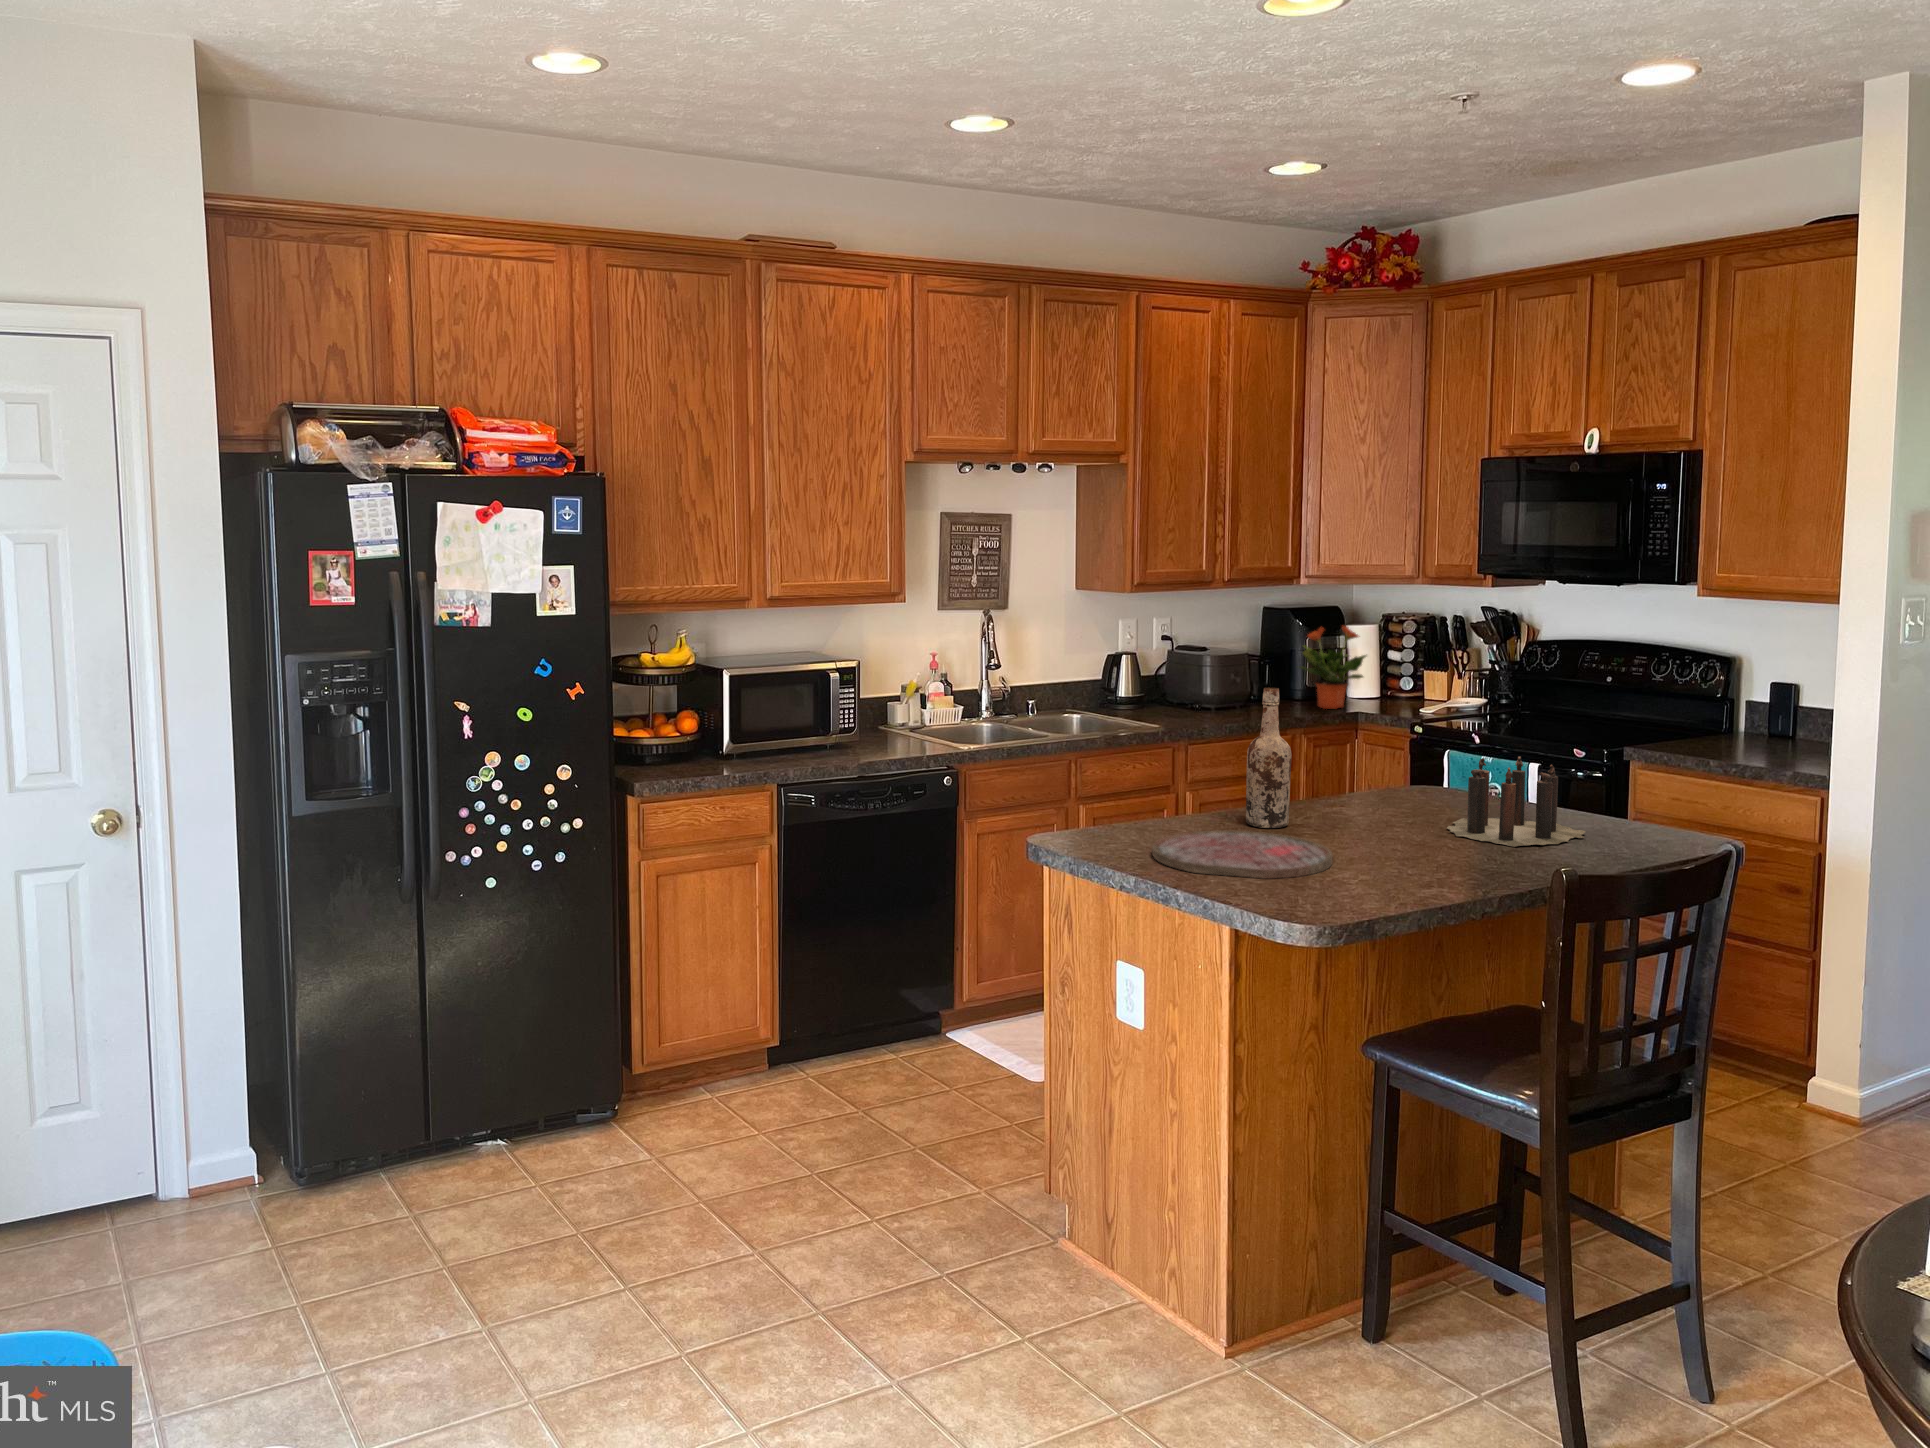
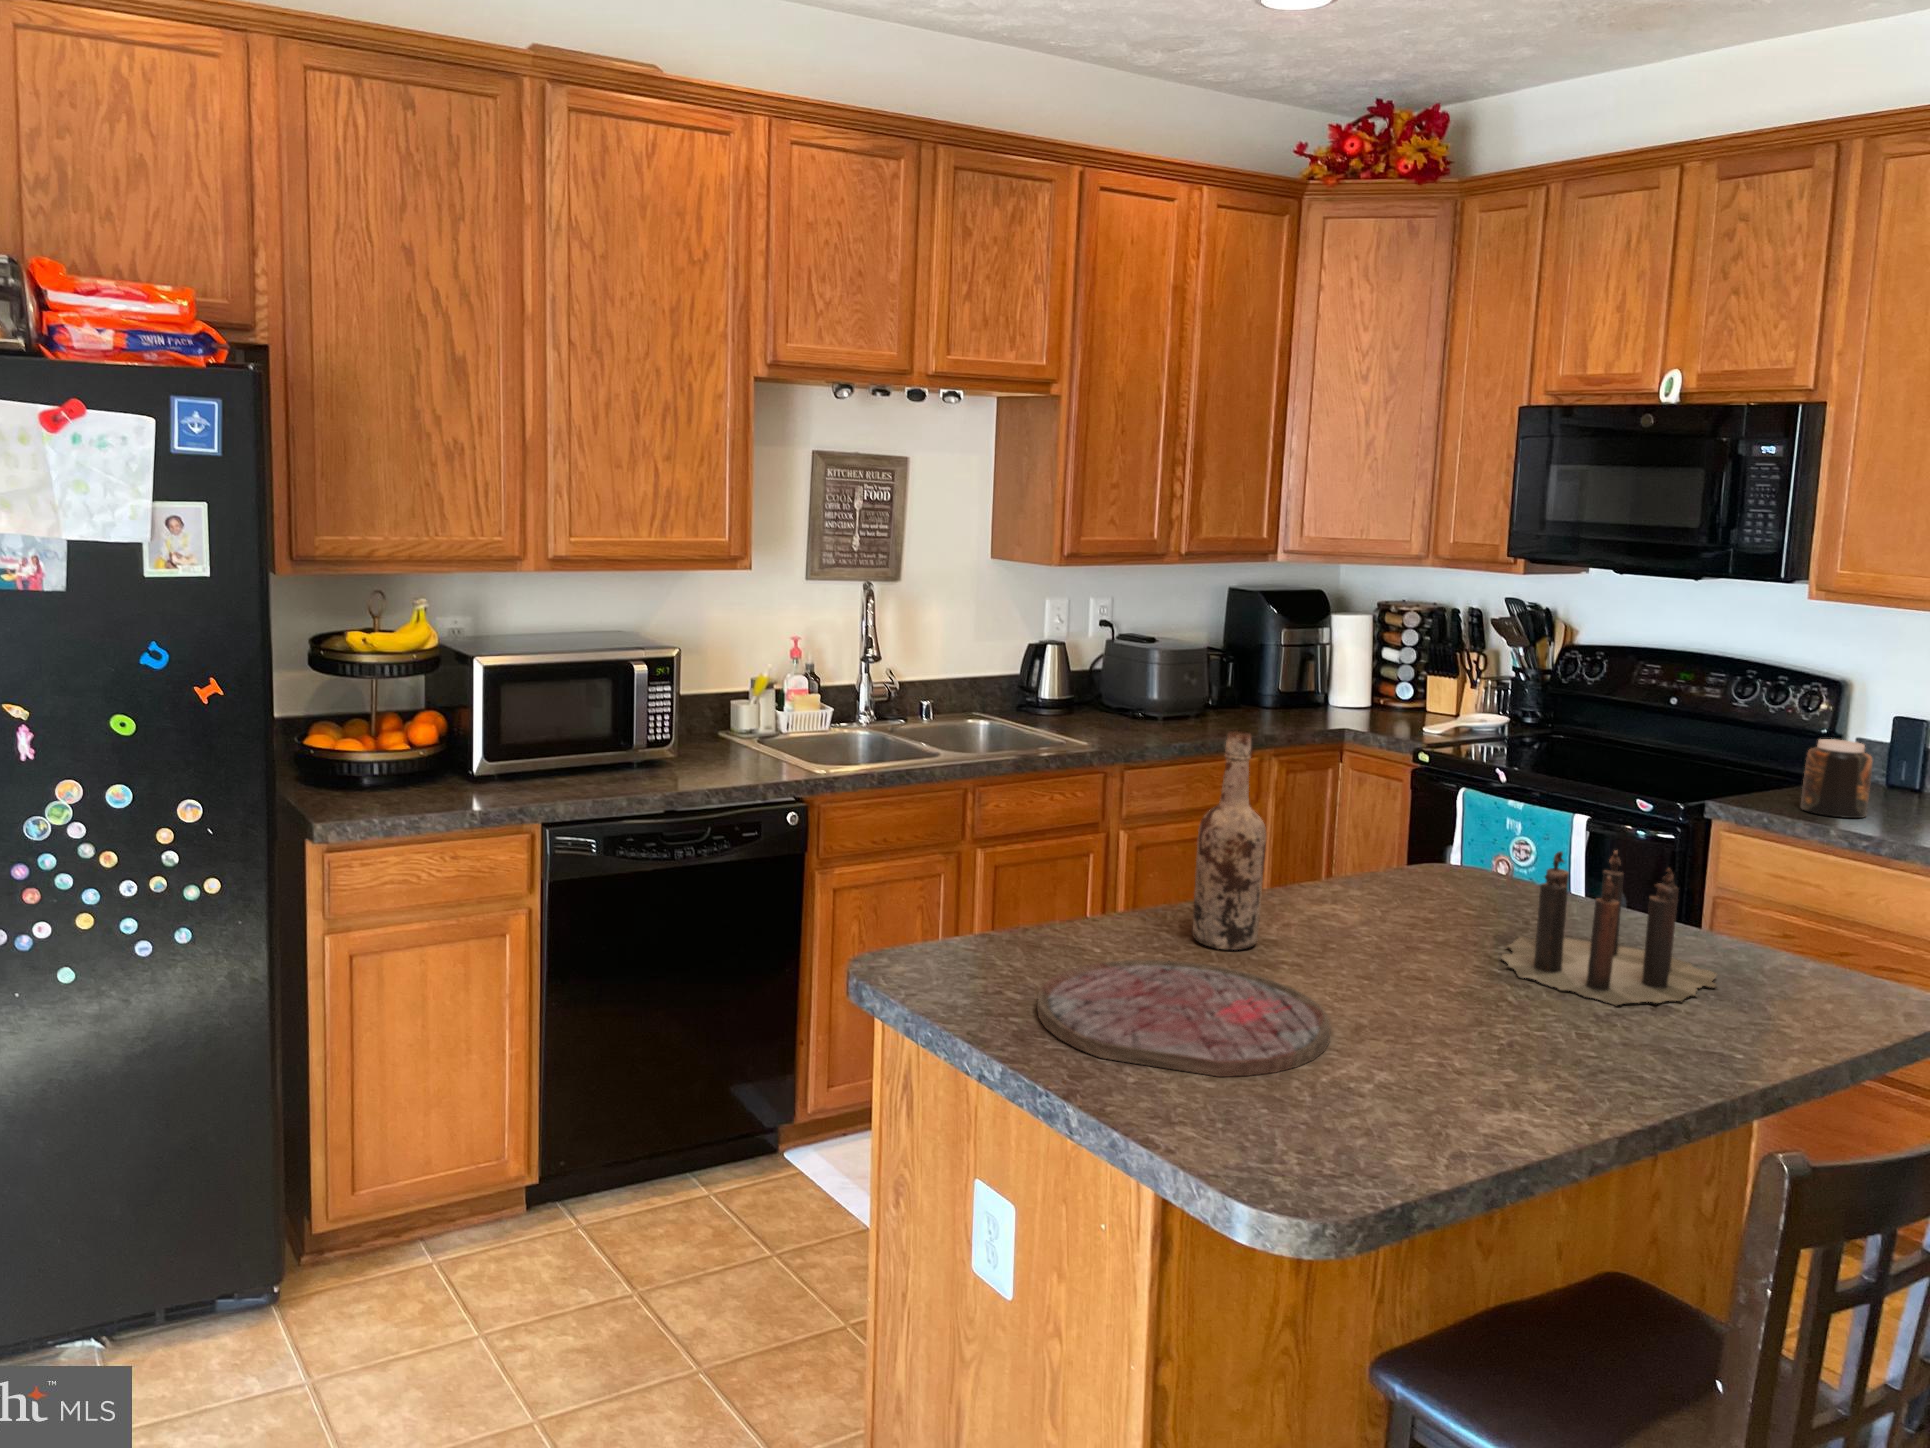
potted plant: present [1300,626,1366,709] -> none [1267,616,1360,724]
jar: none [1692,698,1741,754] -> present [1801,739,1872,818]

